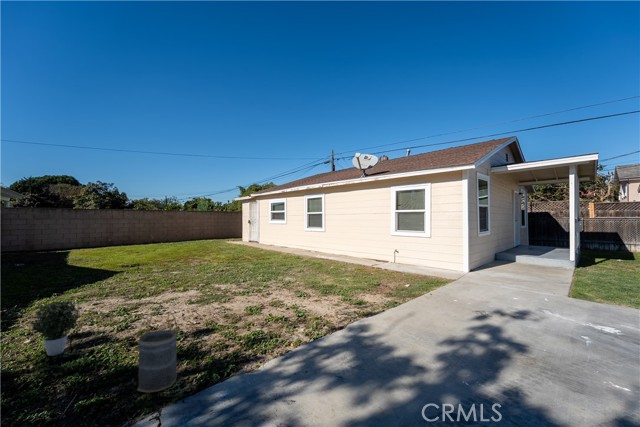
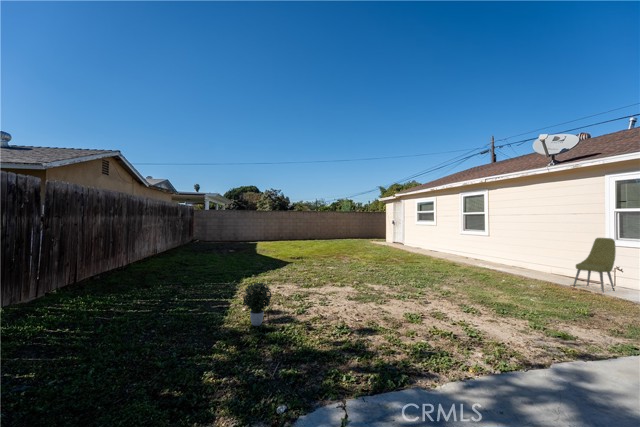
chair: none [379,228,402,268] -> present [573,238,616,292]
basket: present [138,313,178,393] -> none [321,307,355,384]

